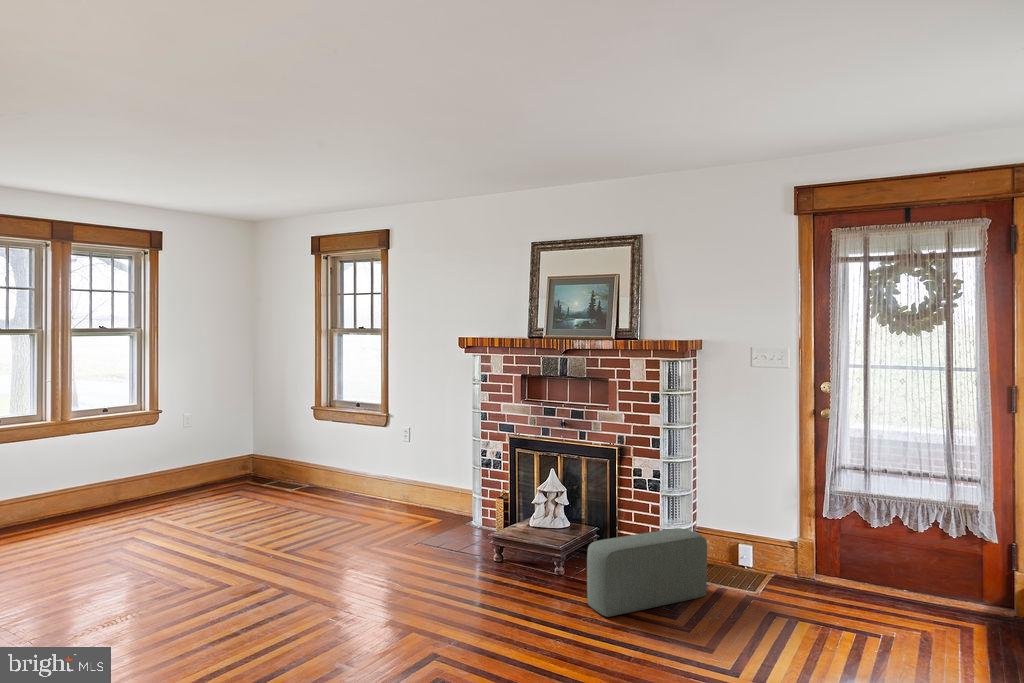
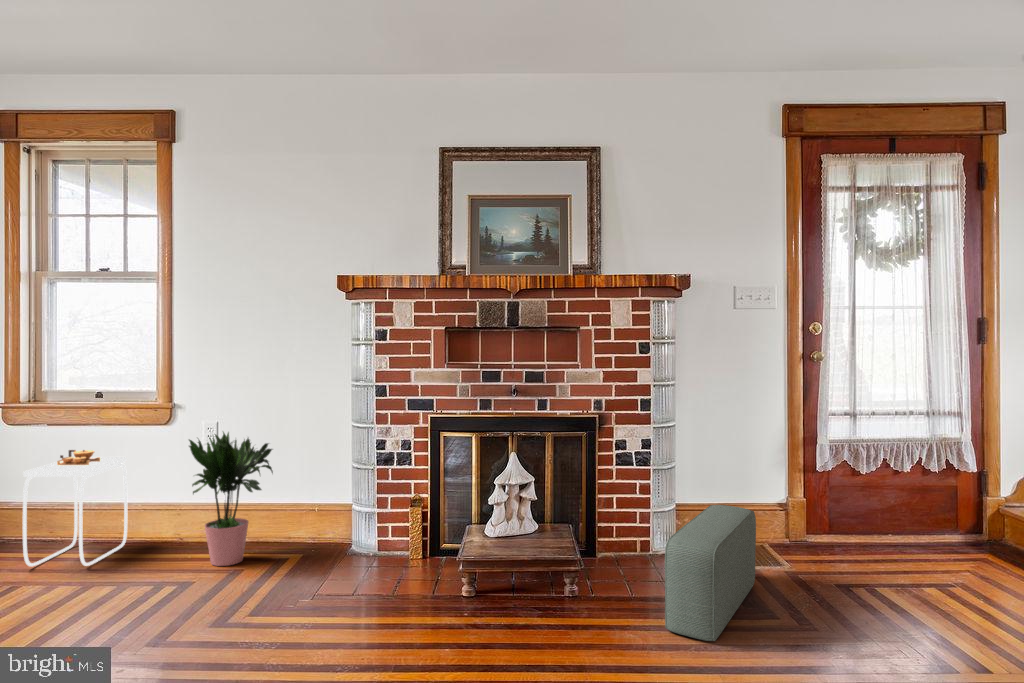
potted plant: none [376,432,432,518] -> present [189,432,273,566]
side table: none [309,437,363,505] -> present [23,450,128,566]

